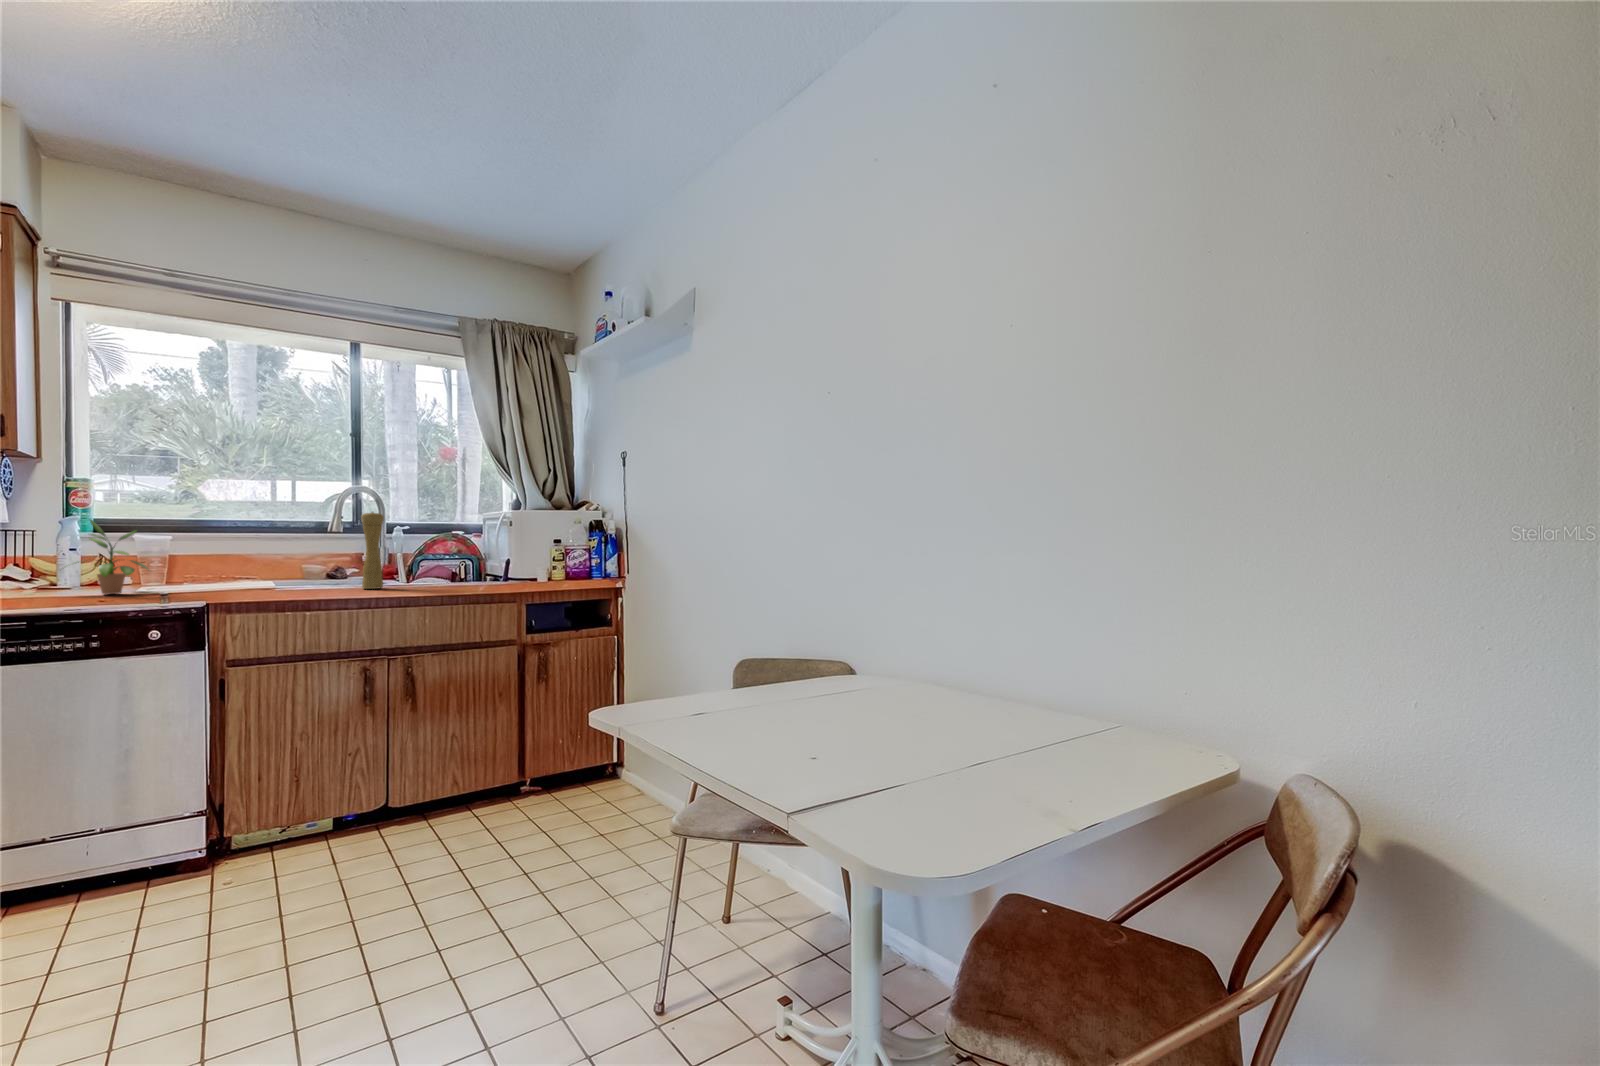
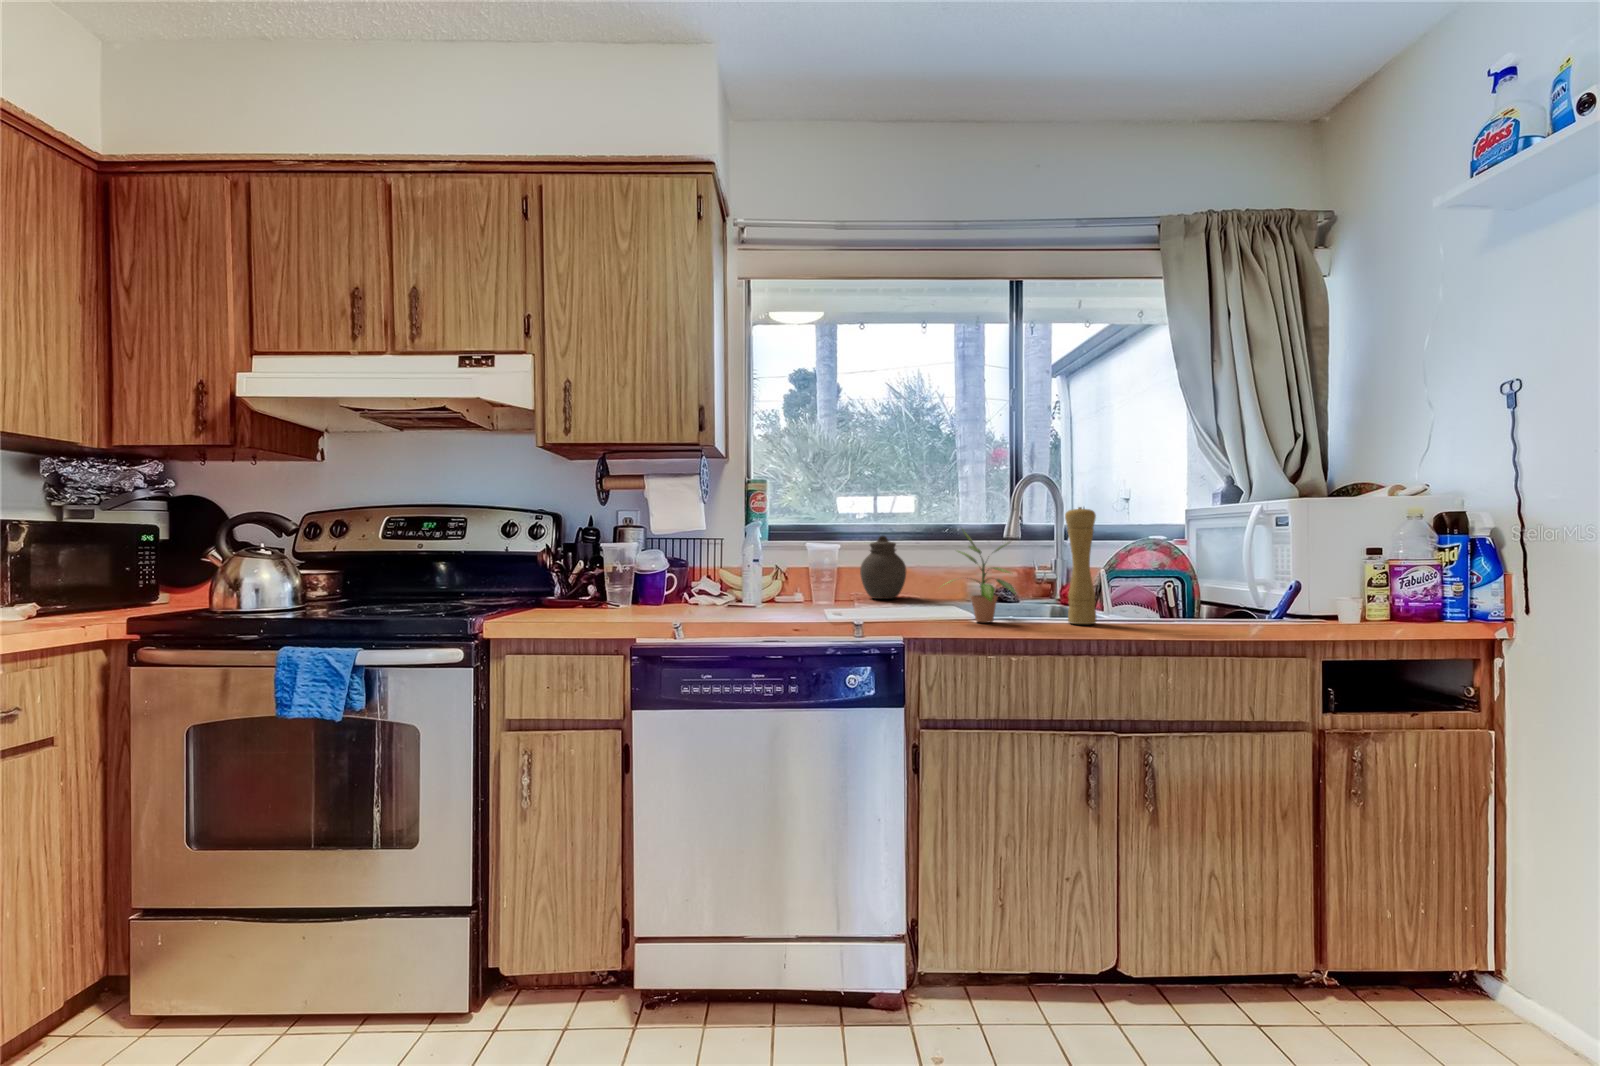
potted plant: present [78,520,148,594] -> present [945,529,1016,622]
jar: none [198,530,246,579] -> present [860,536,906,599]

